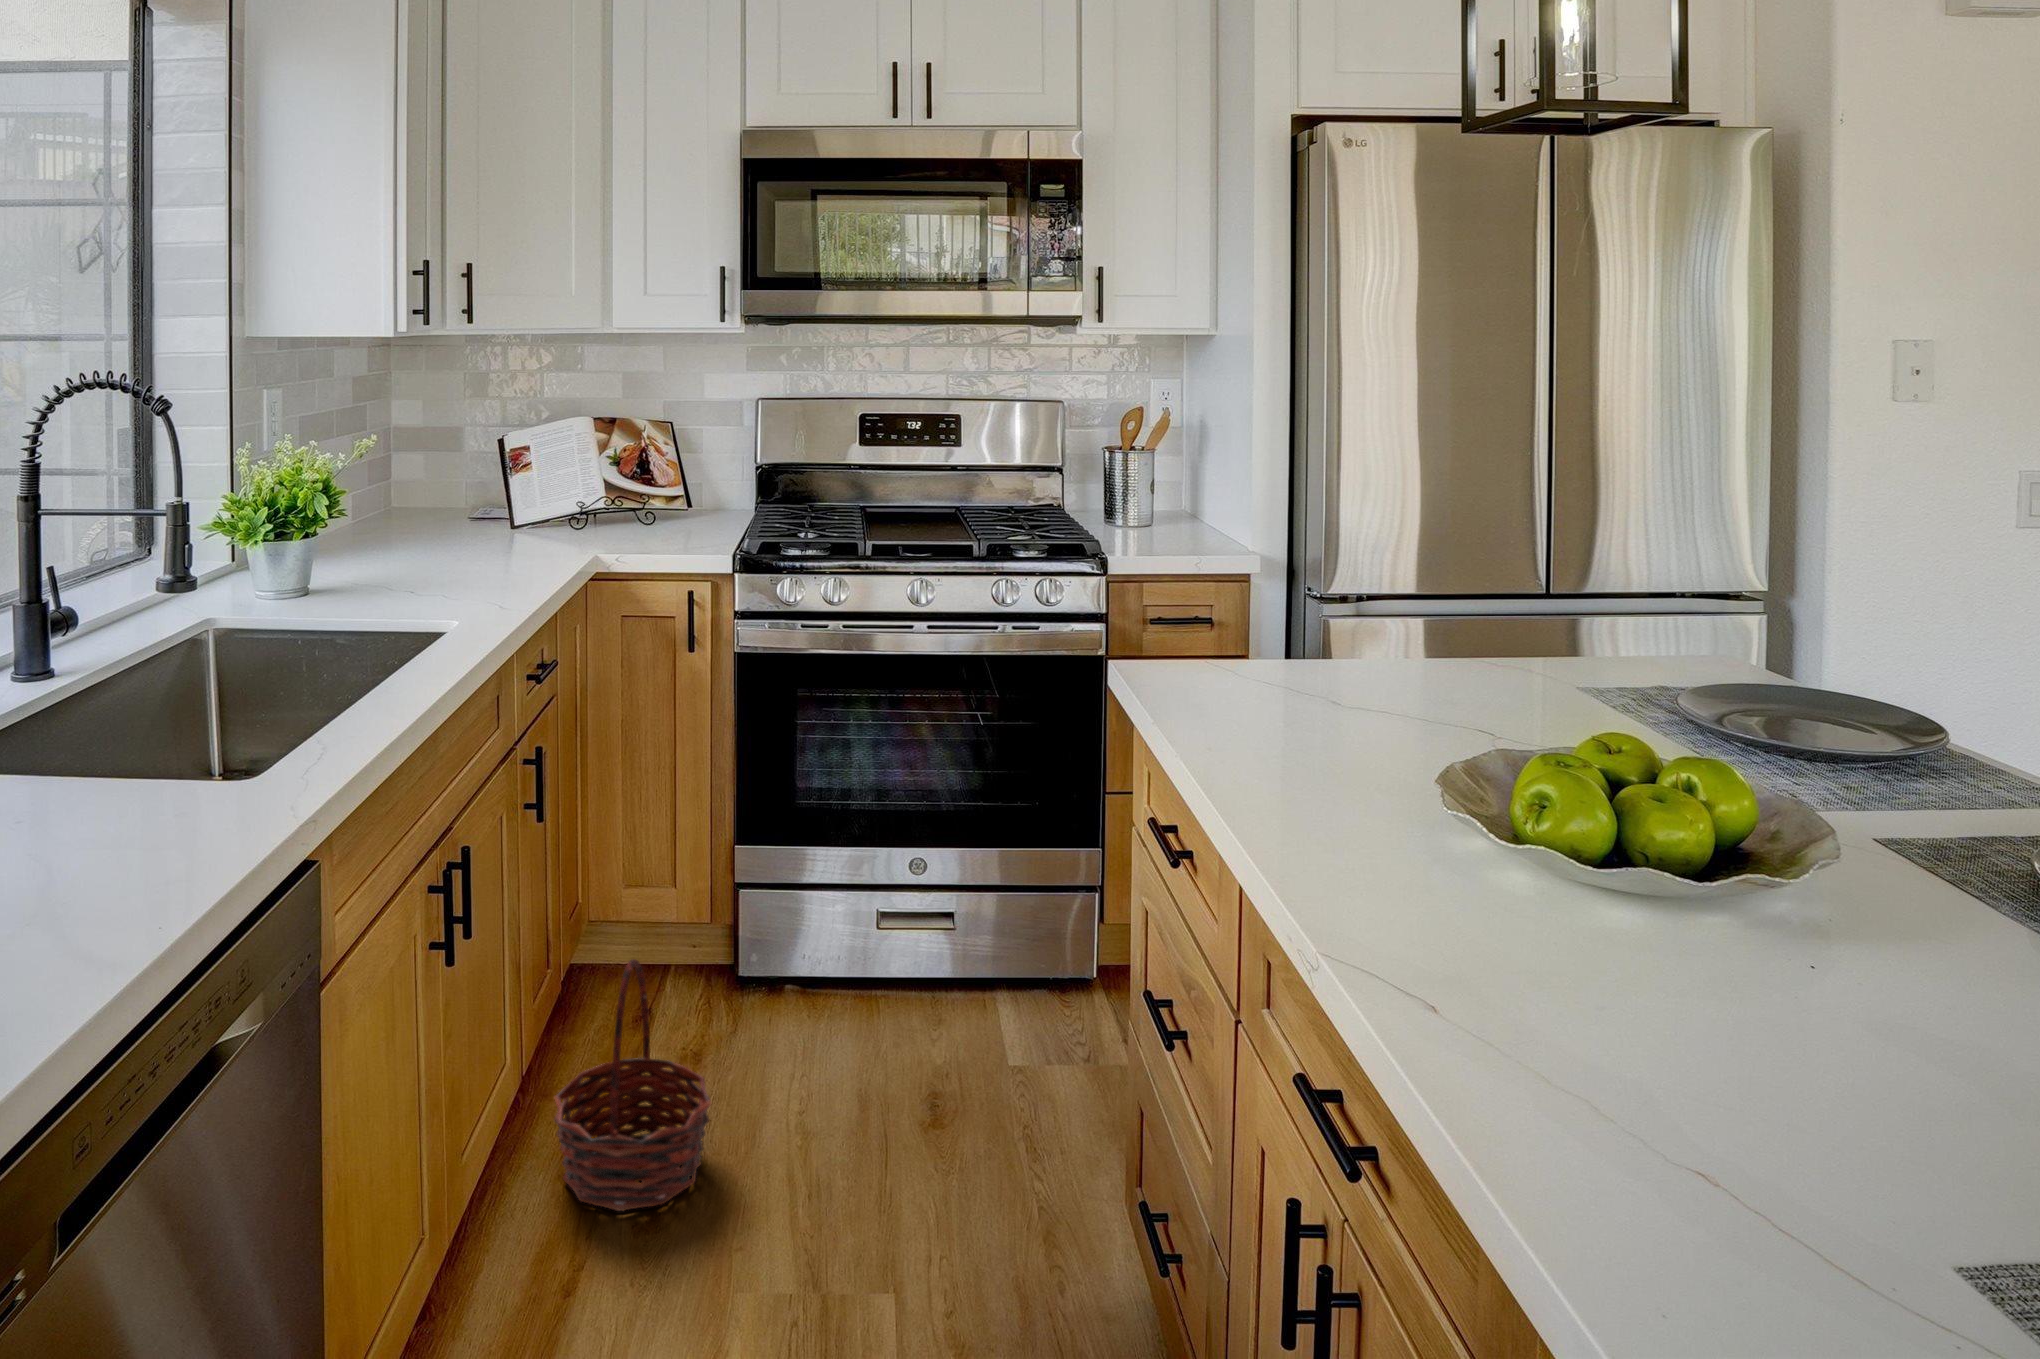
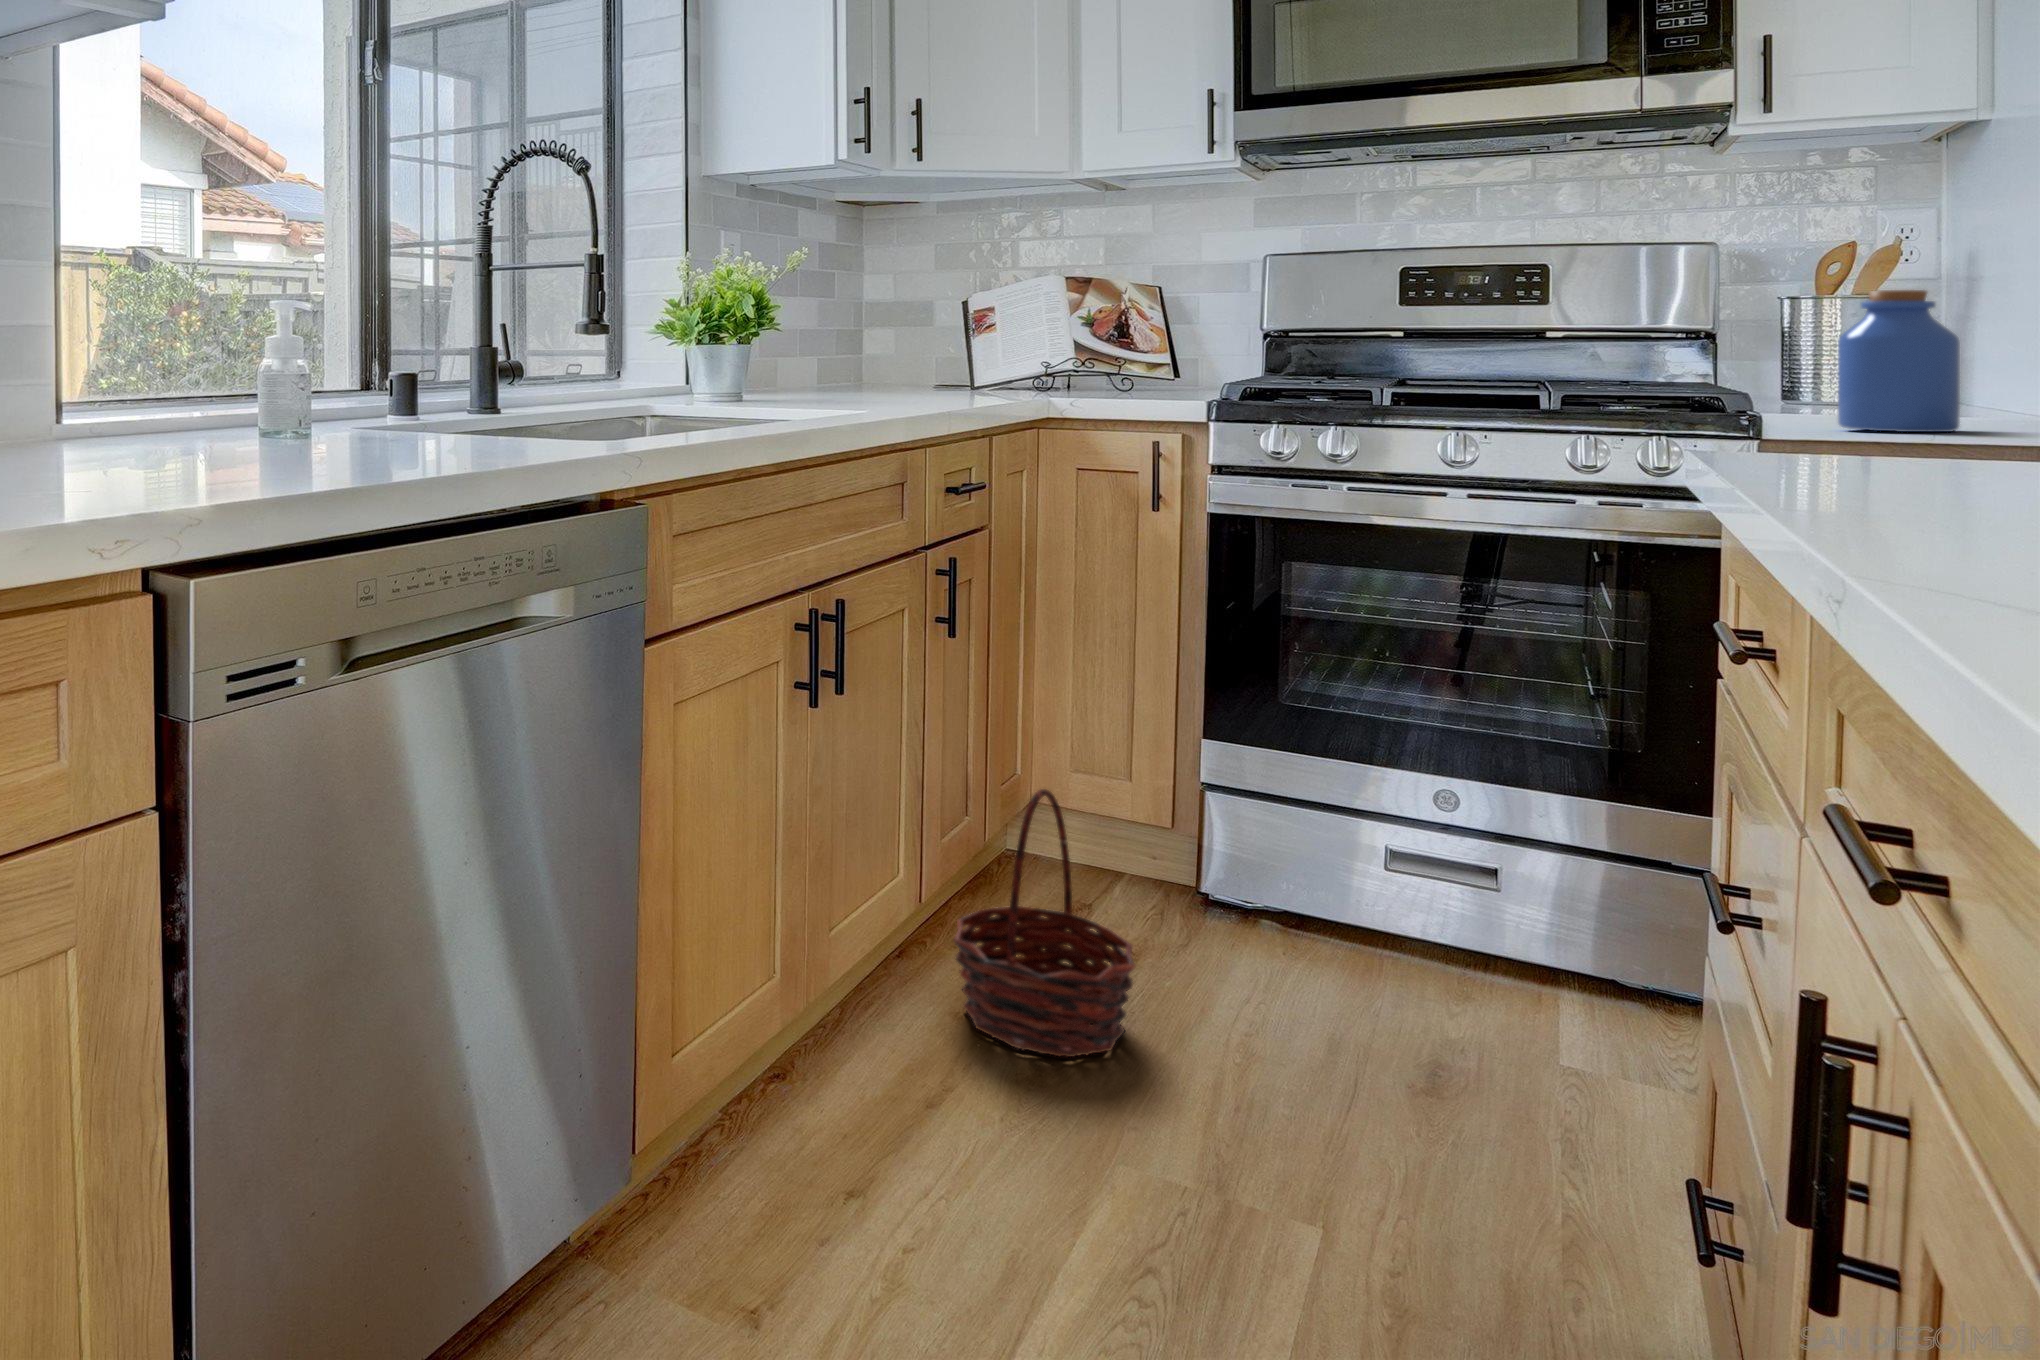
jar: none [1139,468,1201,570] -> present [1838,290,1960,432]

